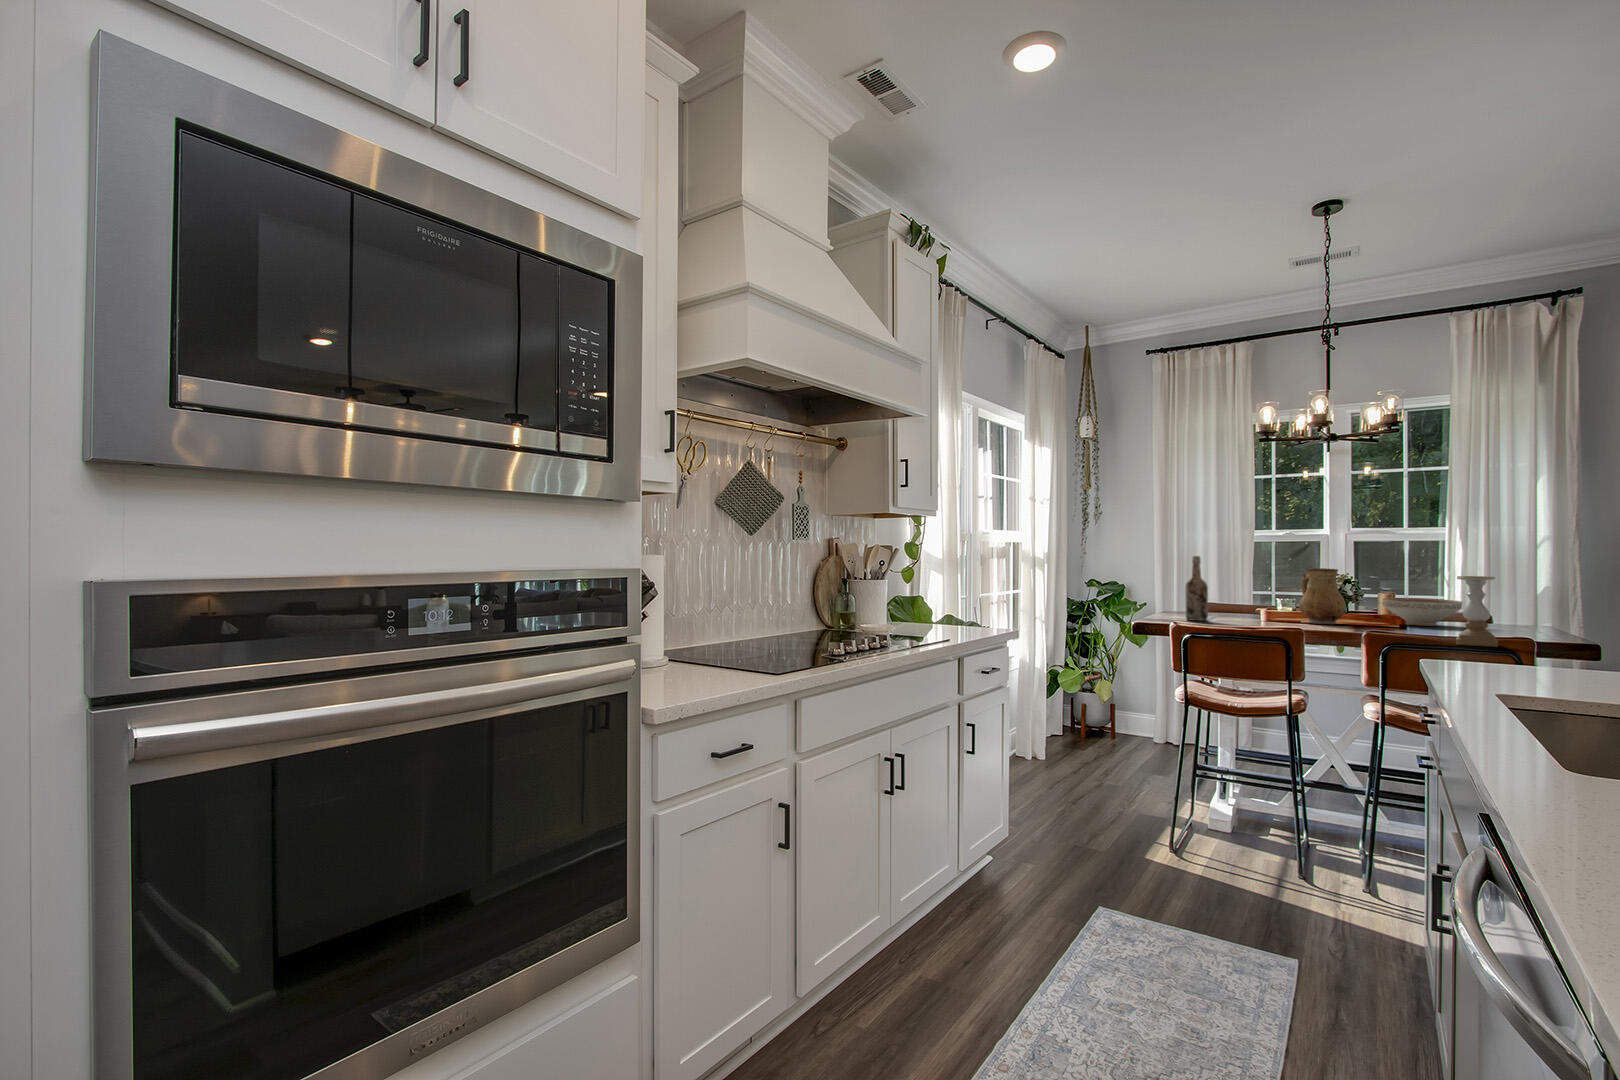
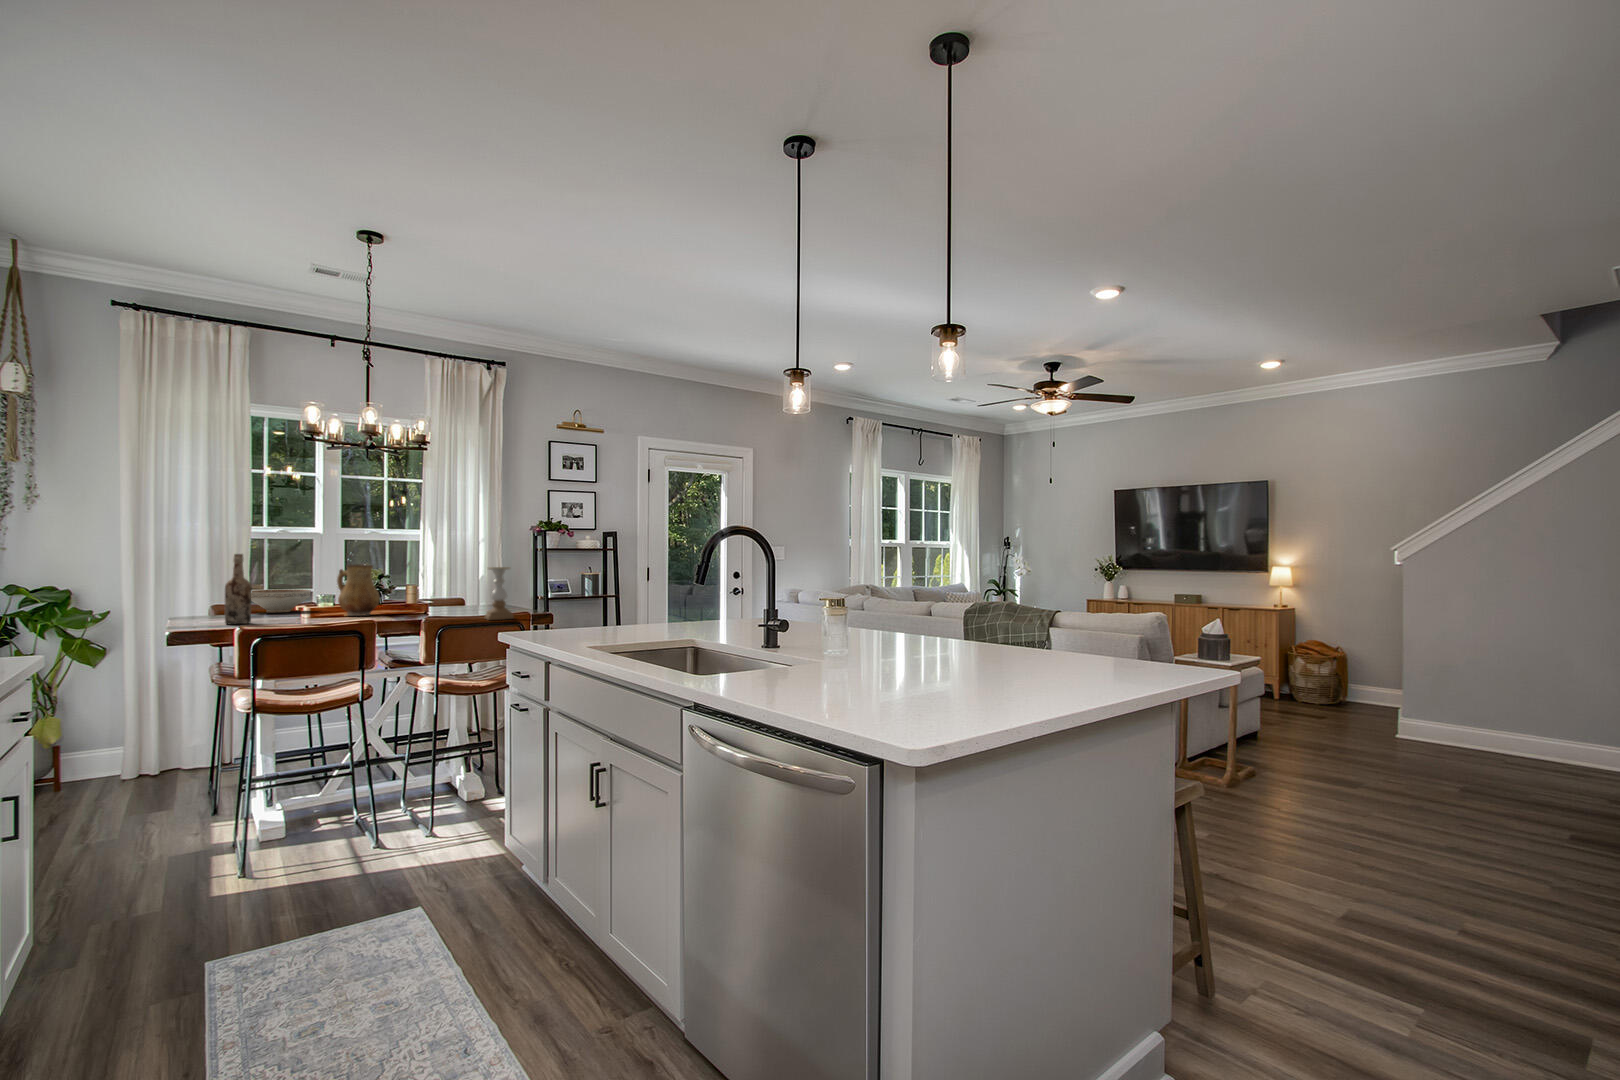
decorative bowl: present [1382,598,1462,626] -> present [251,589,311,613]

